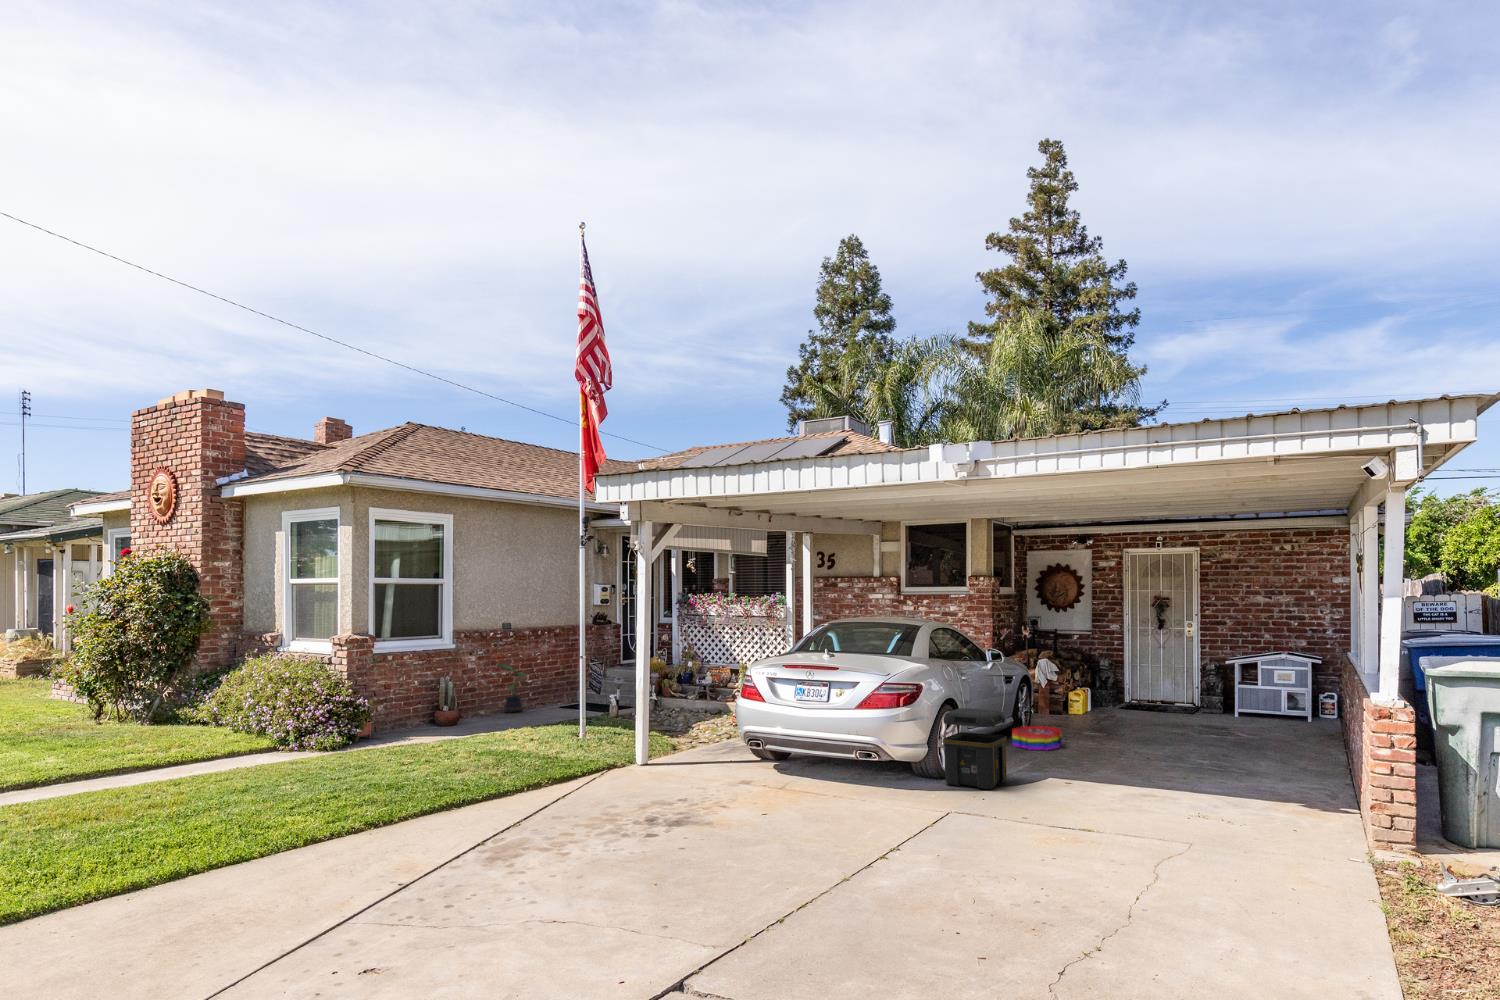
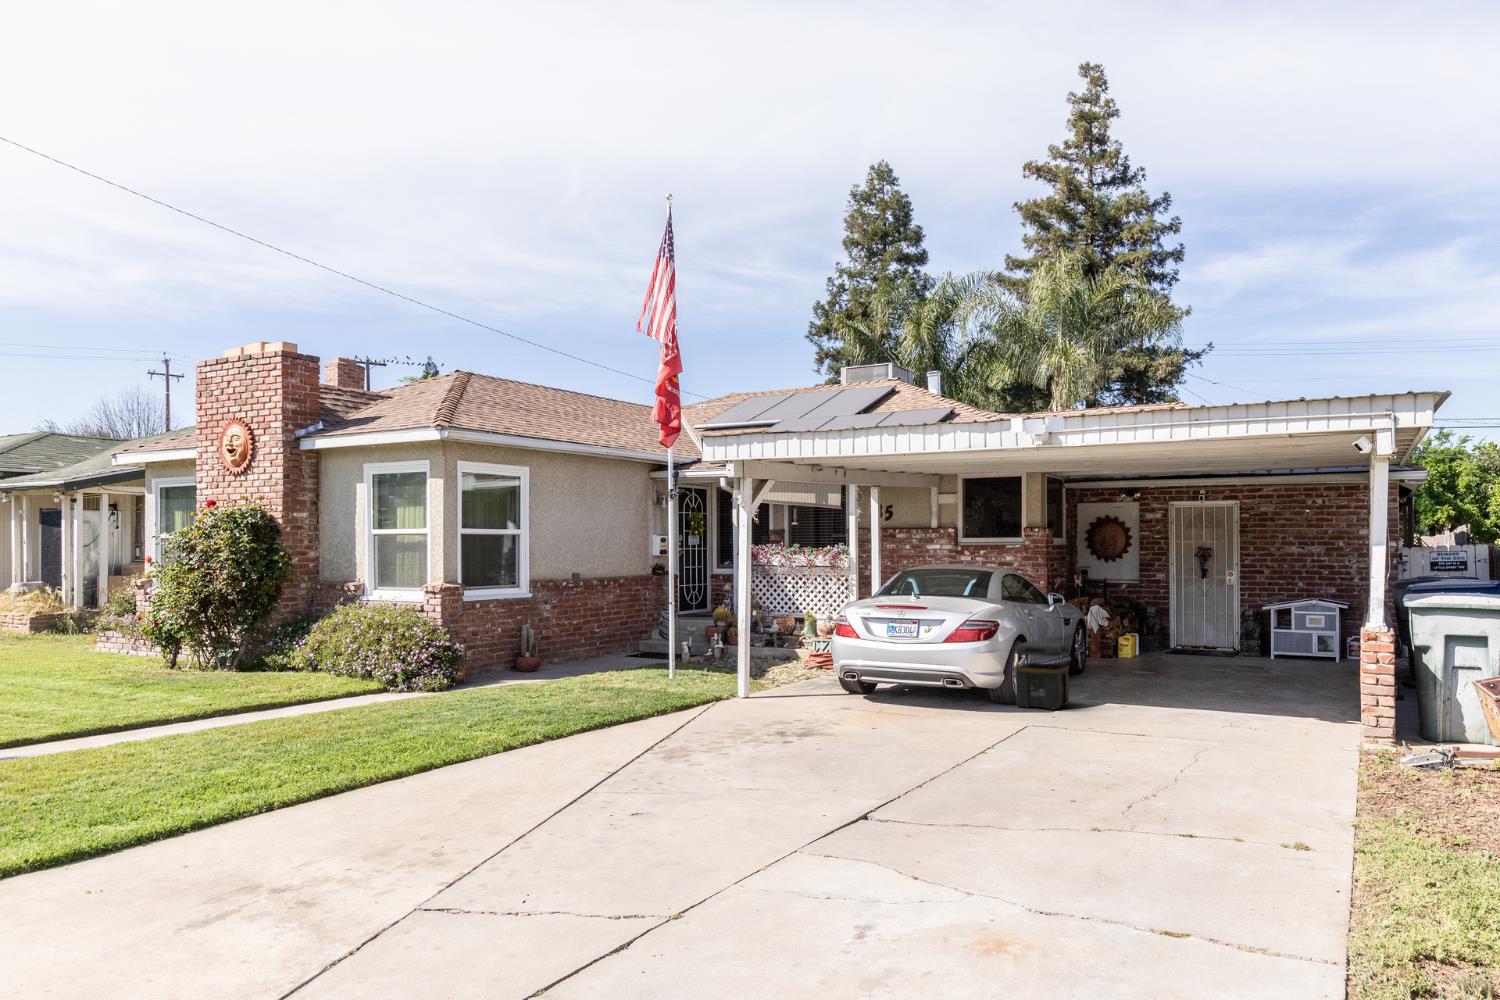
potted plant: present [497,664,527,713] -> none [565,612,596,658]
storage bin: present [1012,726,1062,750] -> none [1067,664,1113,684]

